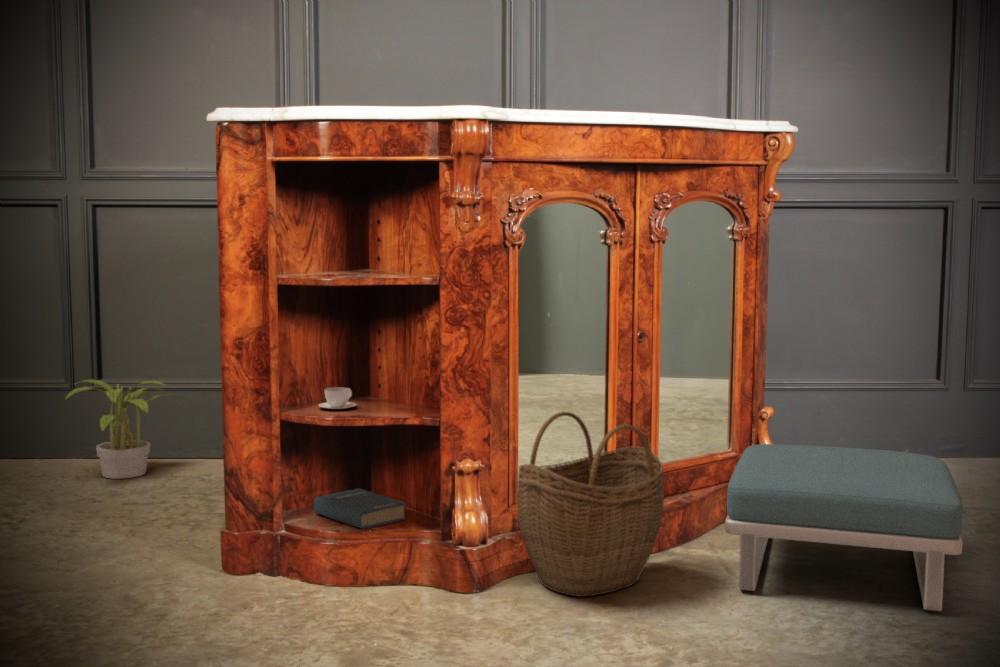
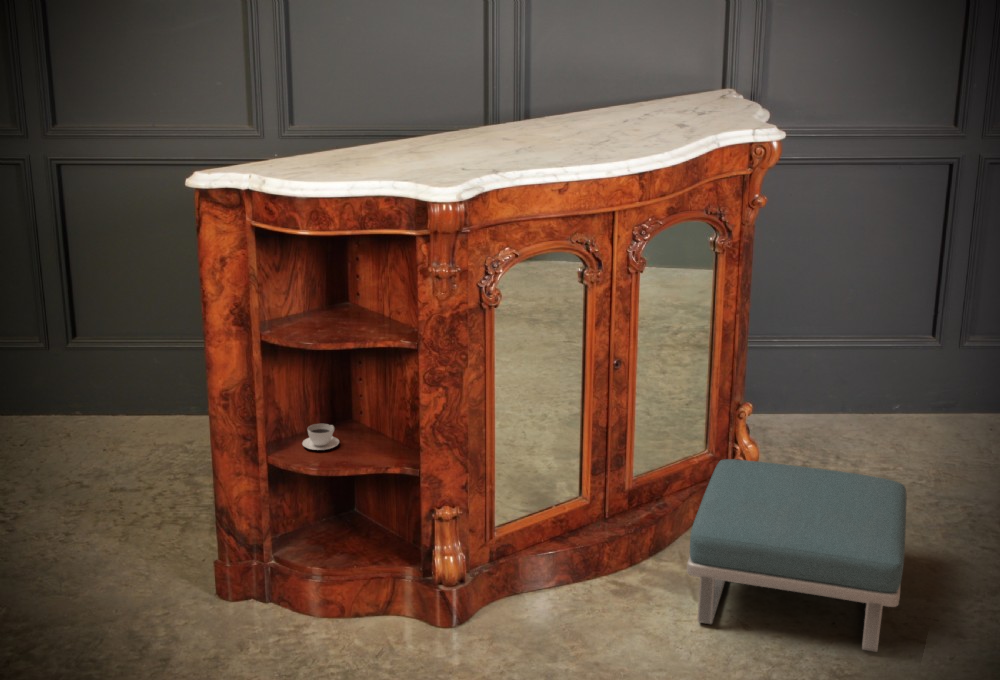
potted plant: present [66,379,180,479] -> none [39,351,156,452]
woven basket: present [517,412,664,597] -> none [493,453,632,631]
hardback book: present [314,488,406,529] -> none [301,506,389,561]

